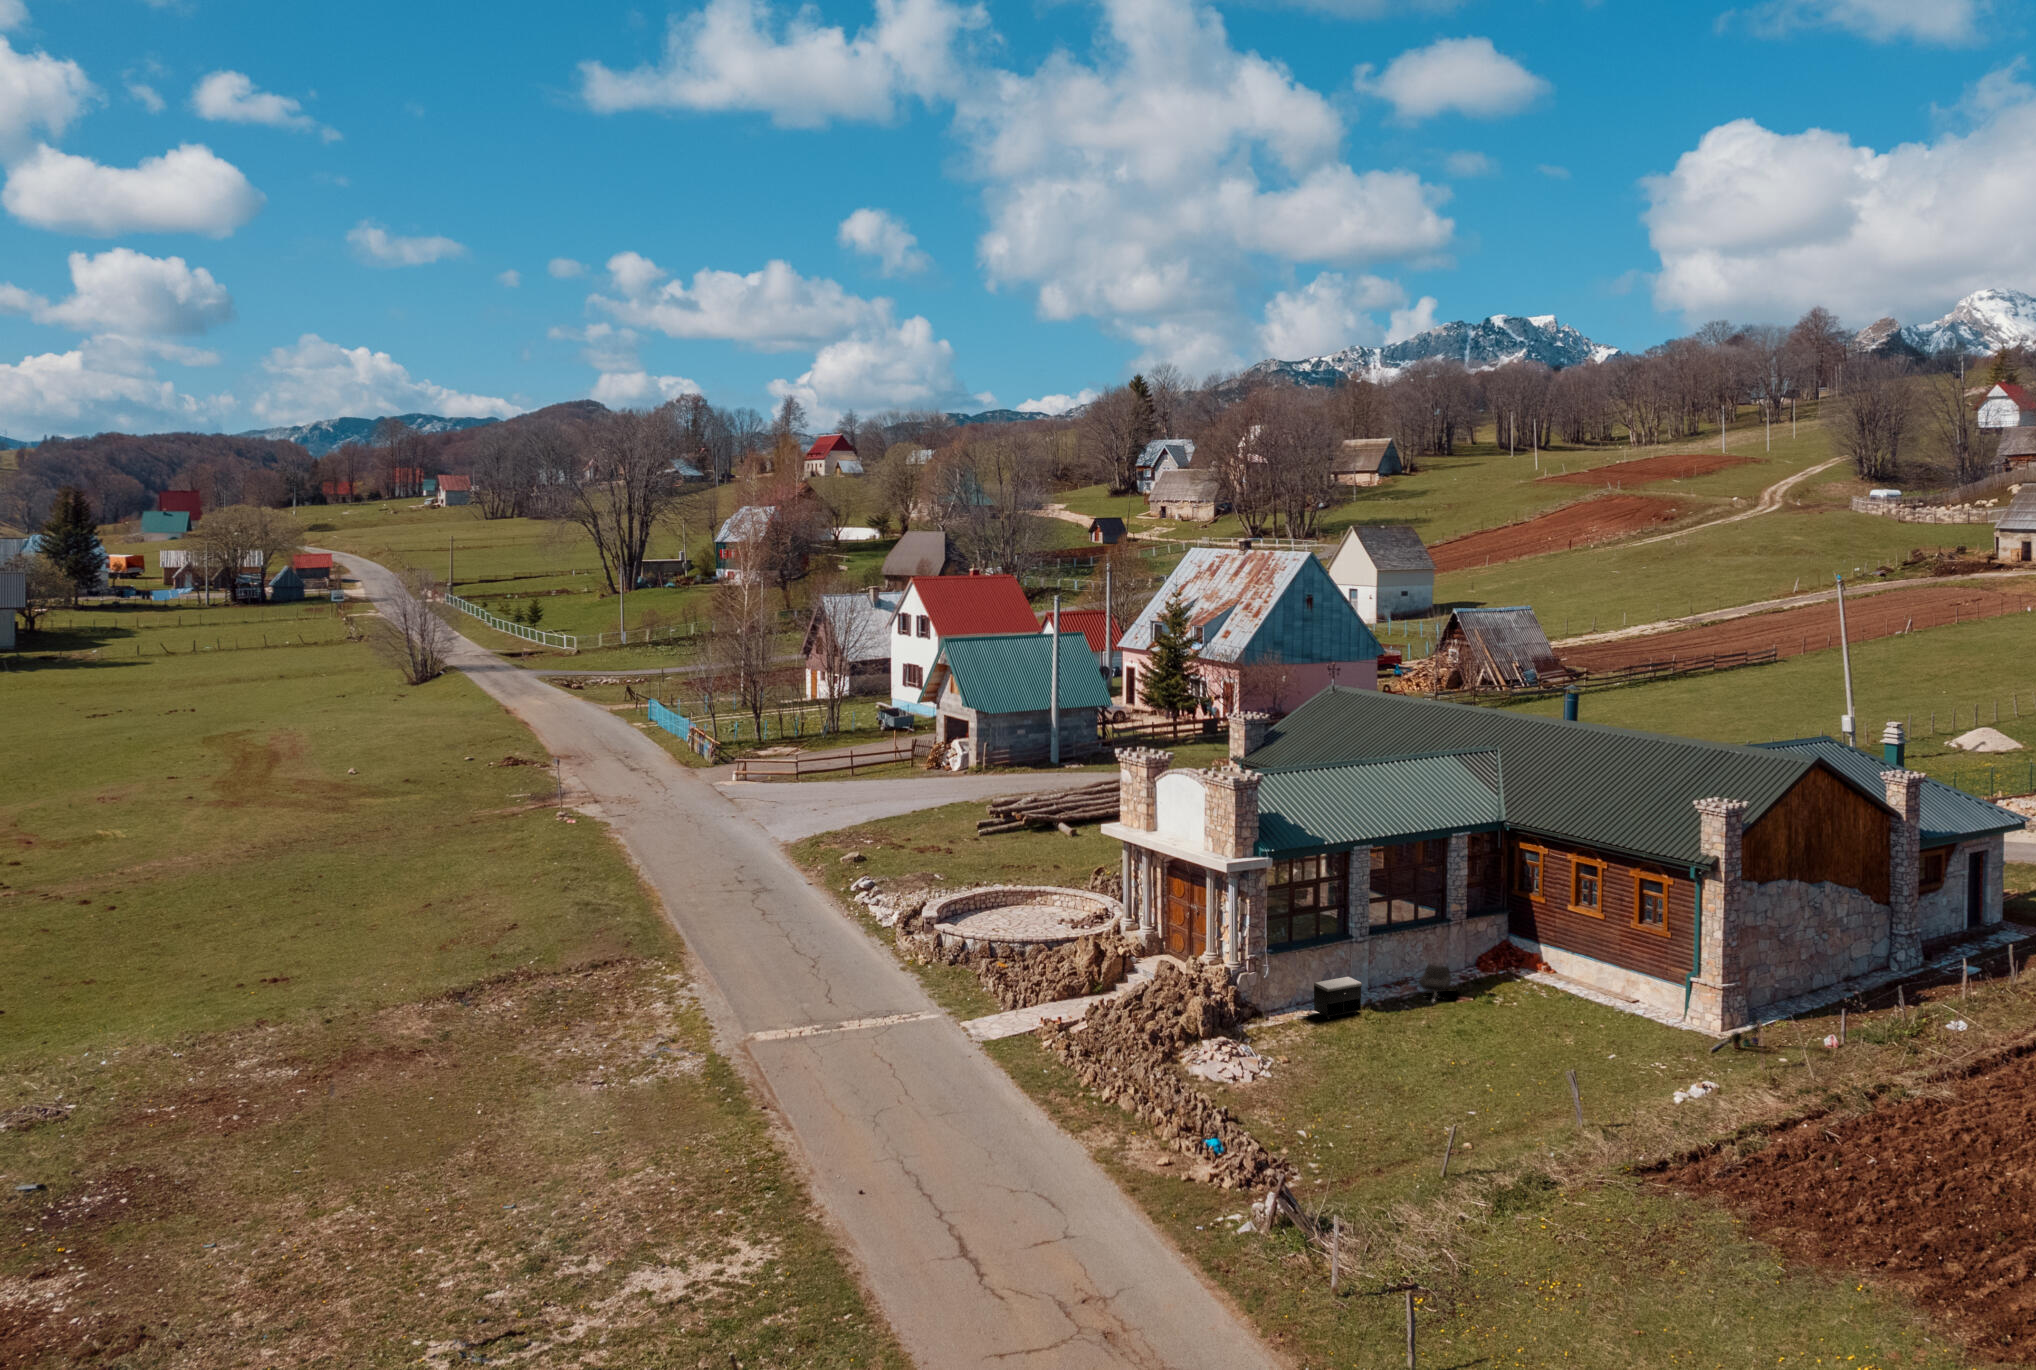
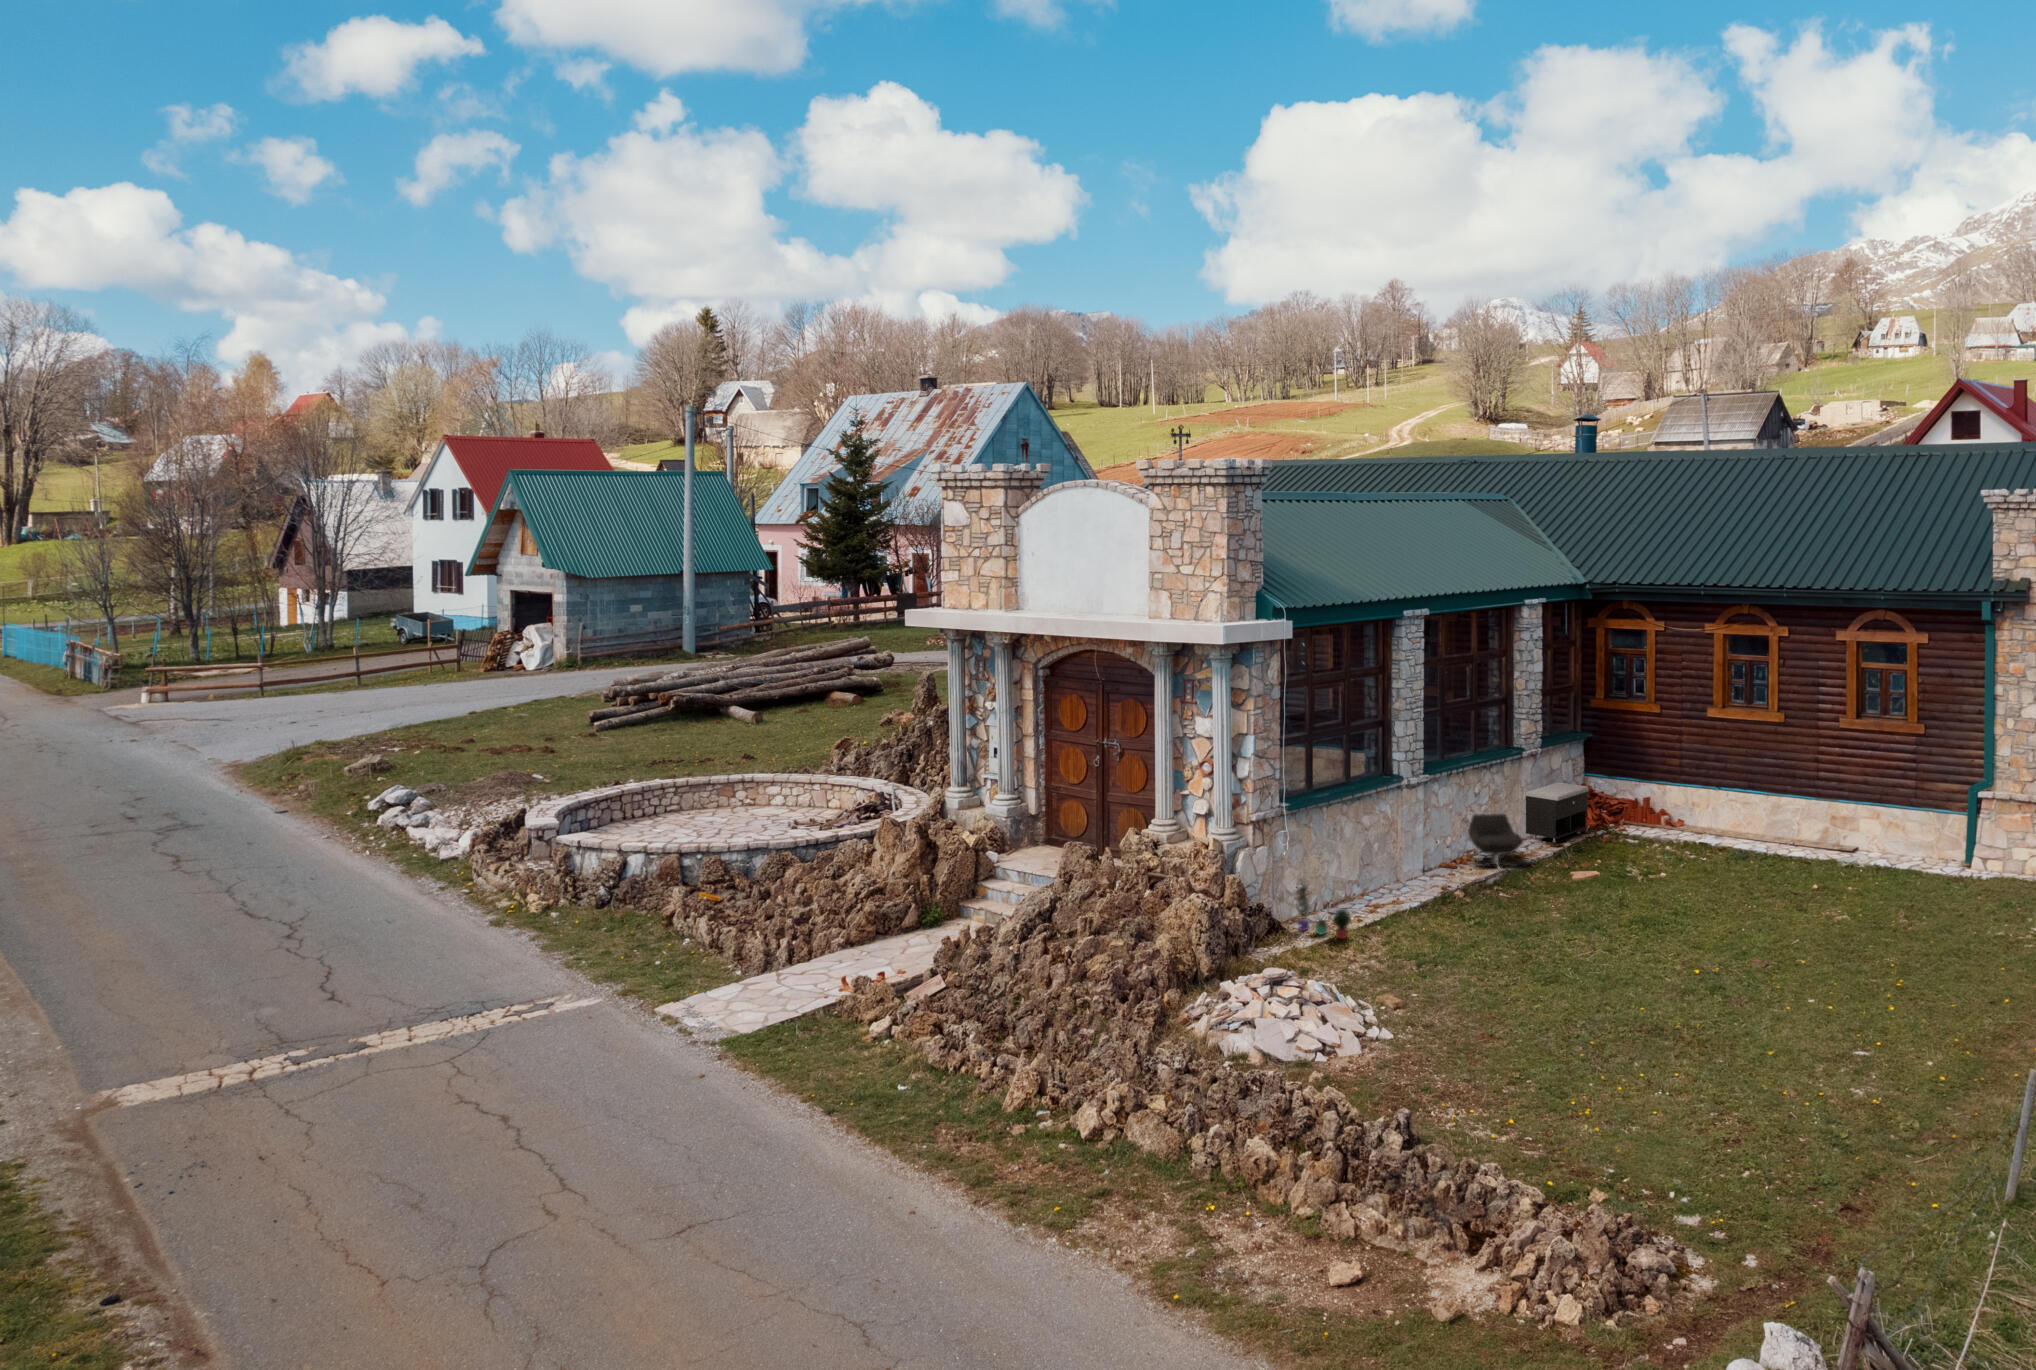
storage bench: present [1314,977,1362,1019] -> present [1526,782,1589,842]
potted plant: present [1731,1015,1760,1049] -> present [1295,882,1351,939]

